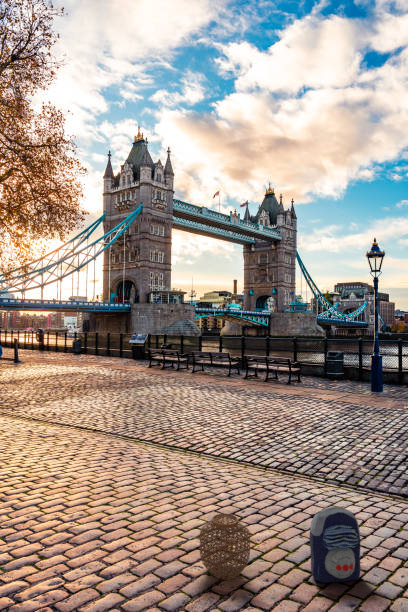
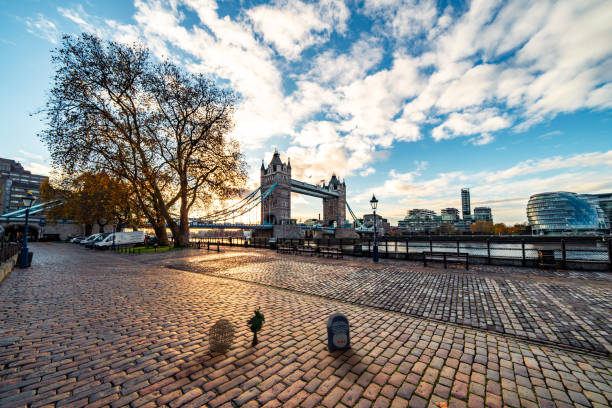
decorative plant: none [132,489,174,569] -> present [246,306,265,345]
woven basket: present [200,514,250,580] -> present [208,319,234,352]

